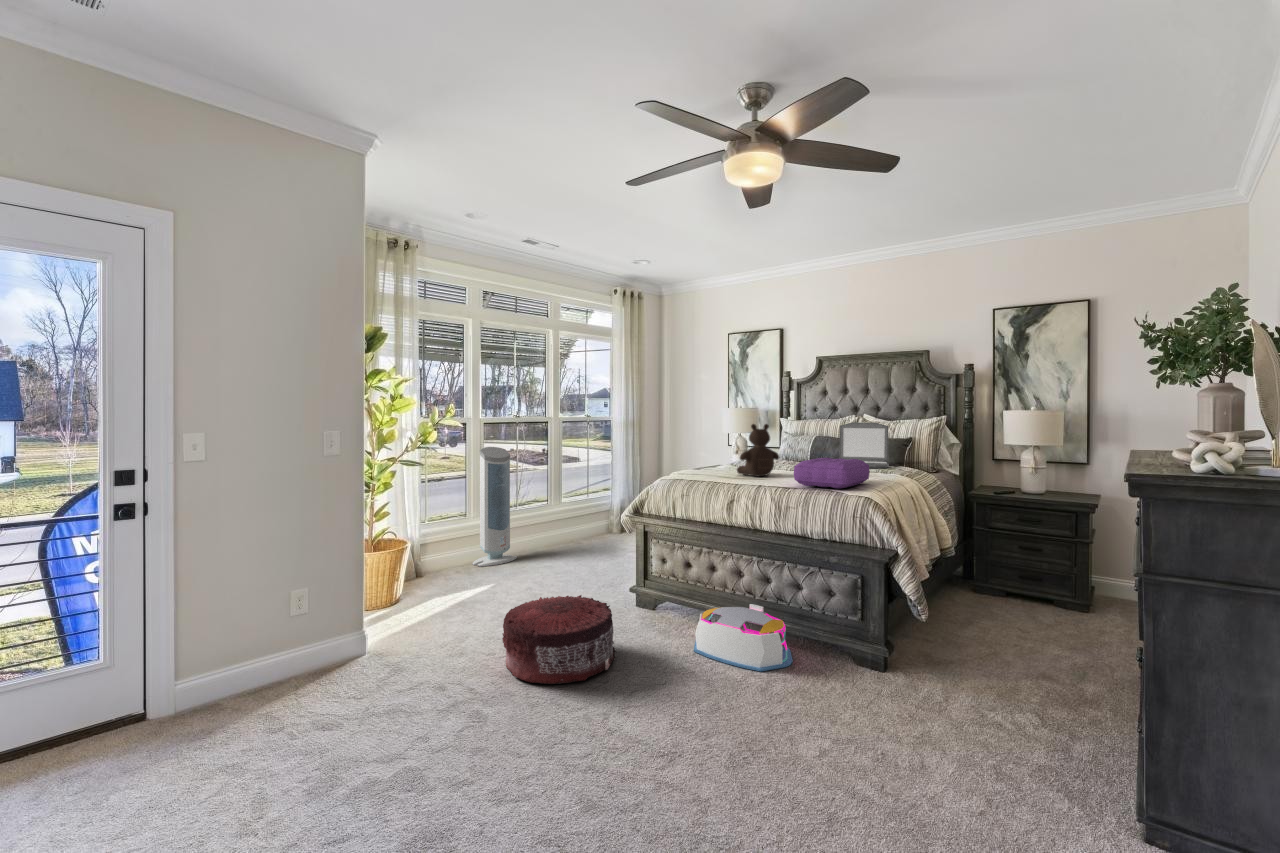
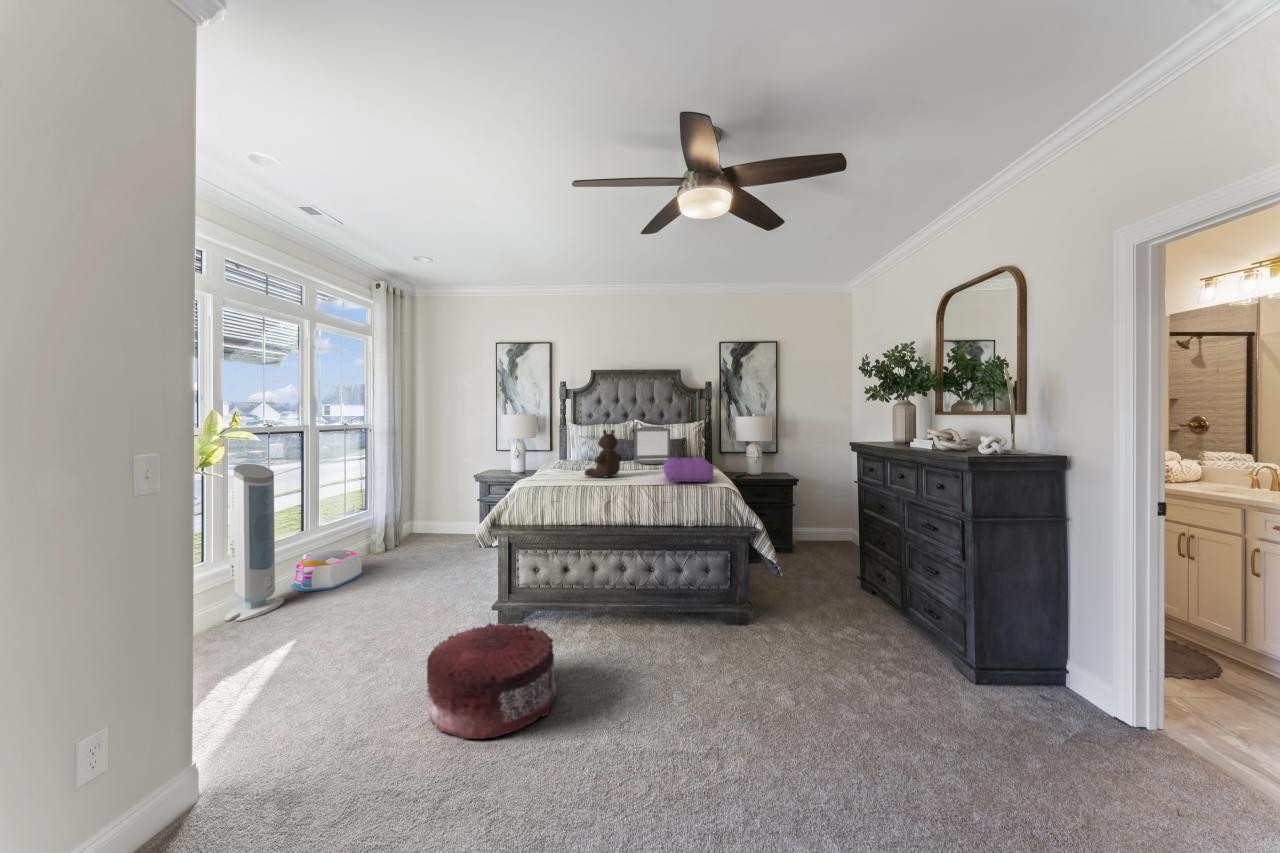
storage bin: present [694,604,792,671] -> present [290,550,364,592]

